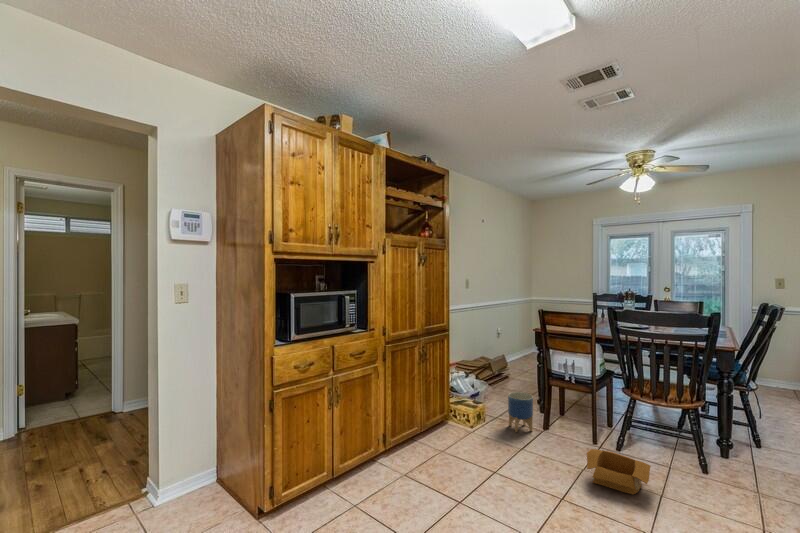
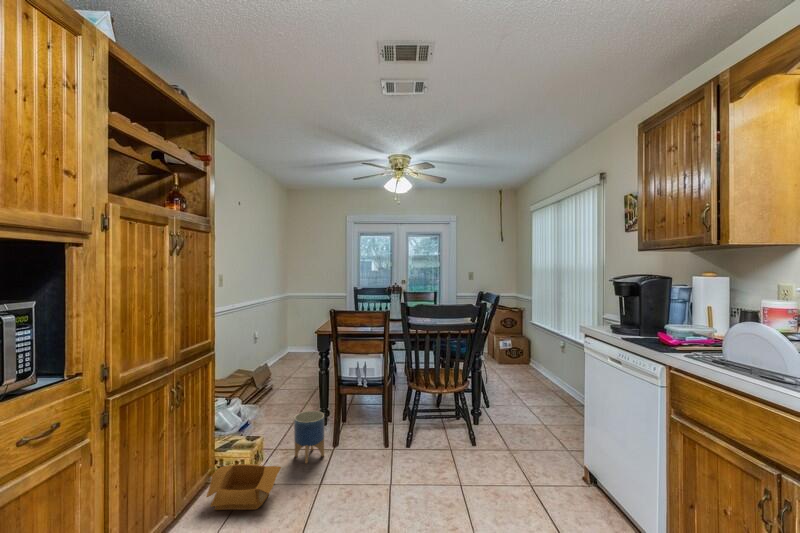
cardboard box: present [587,449,651,495] -> present [206,464,281,510]

